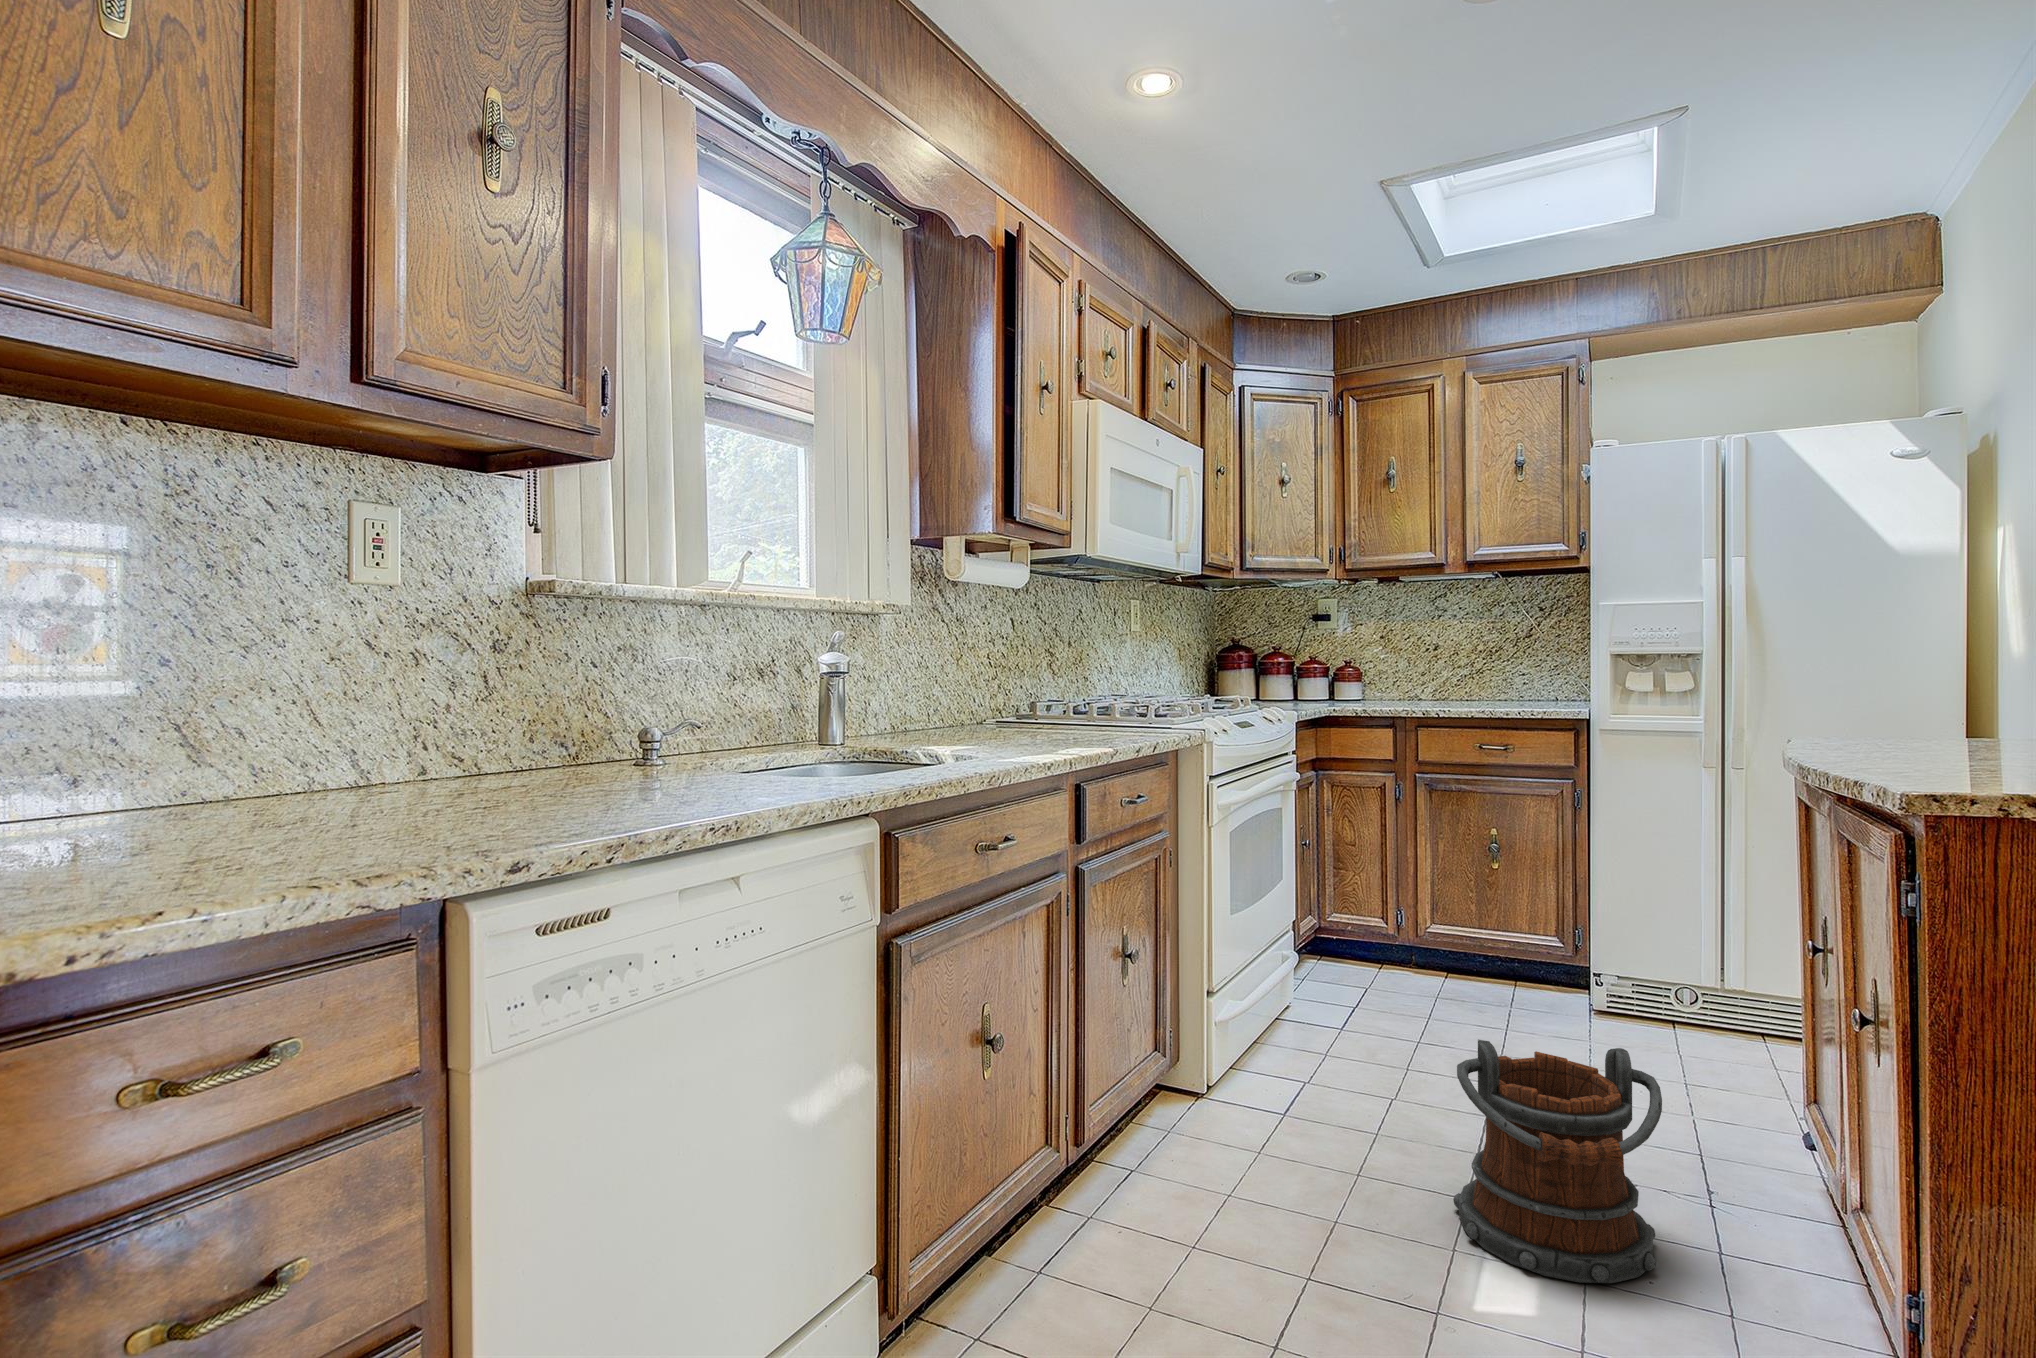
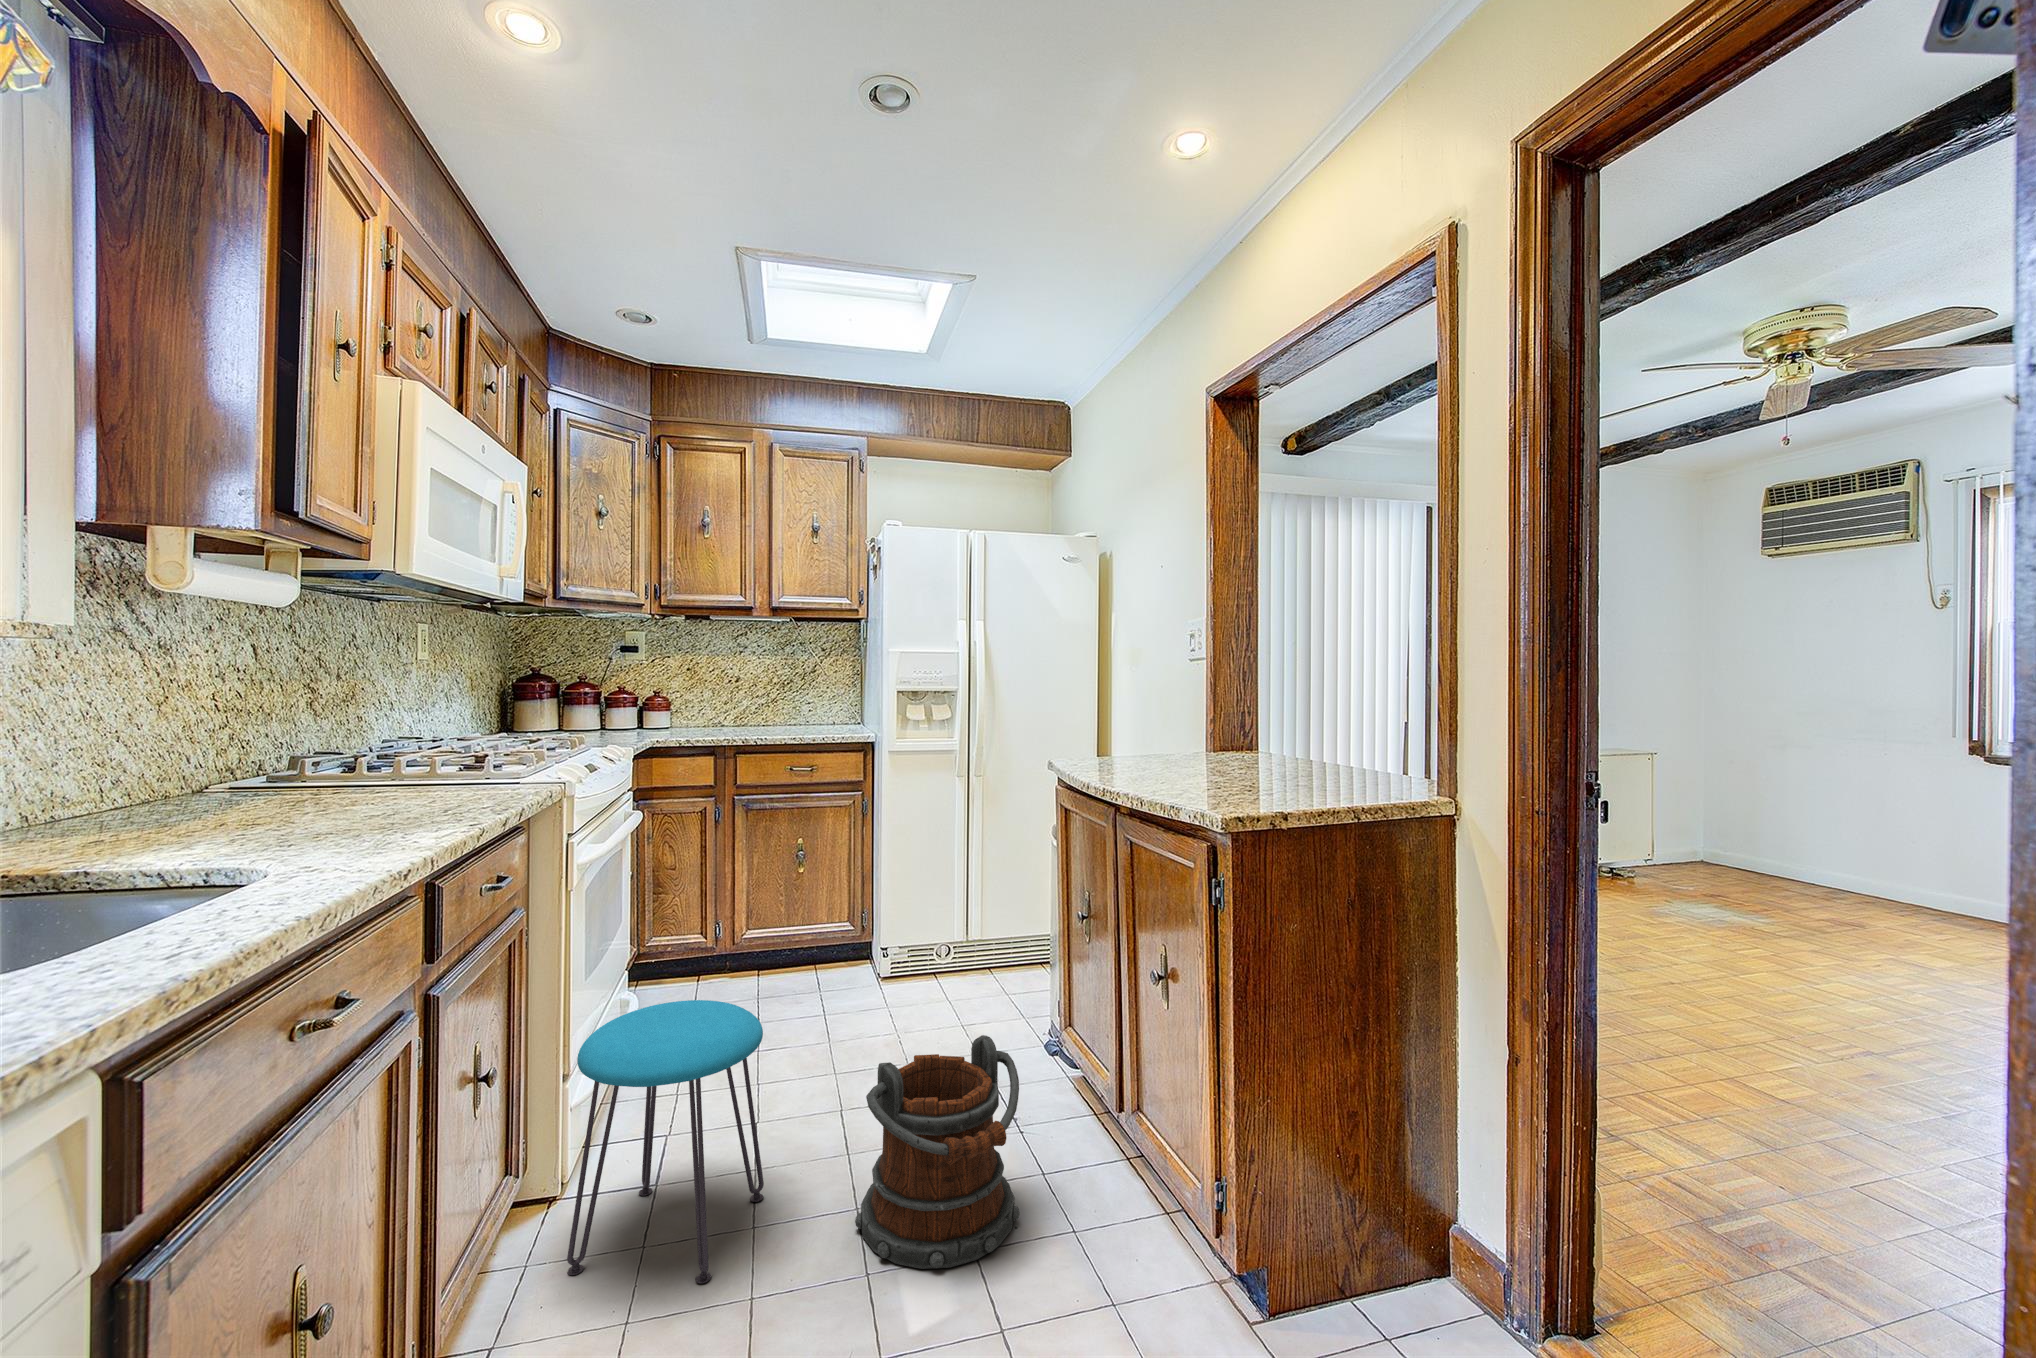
stool: none [1194,940,1374,1191] -> present [567,1000,764,1284]

